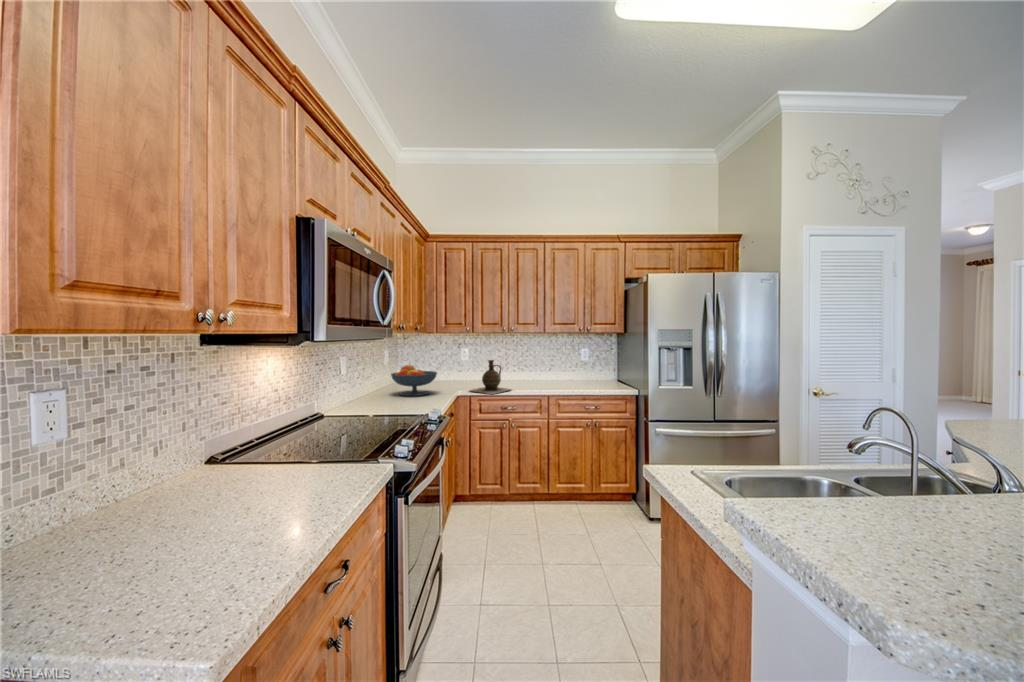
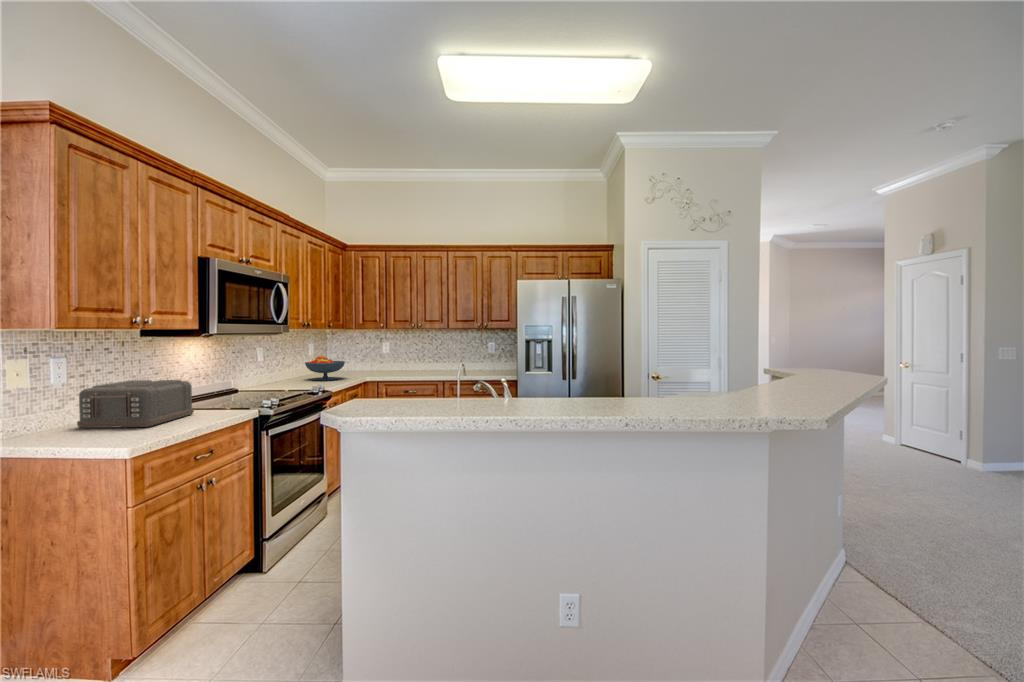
ceramic jug: present [469,360,511,394] -> none [371,352,411,380]
toaster: none [86,419,294,529] -> present [77,380,194,428]

